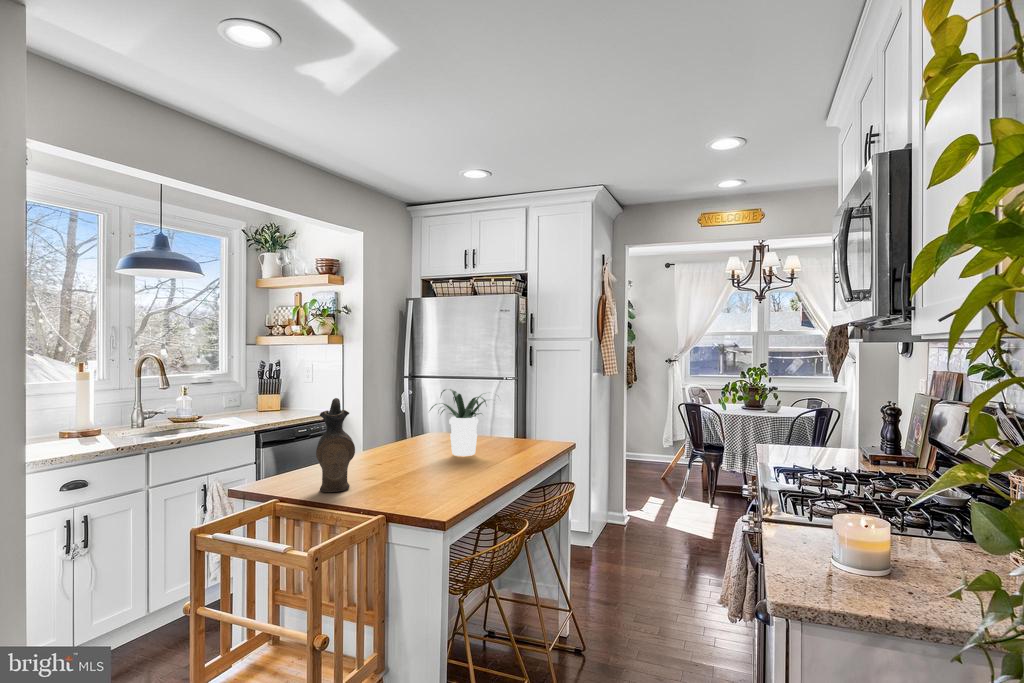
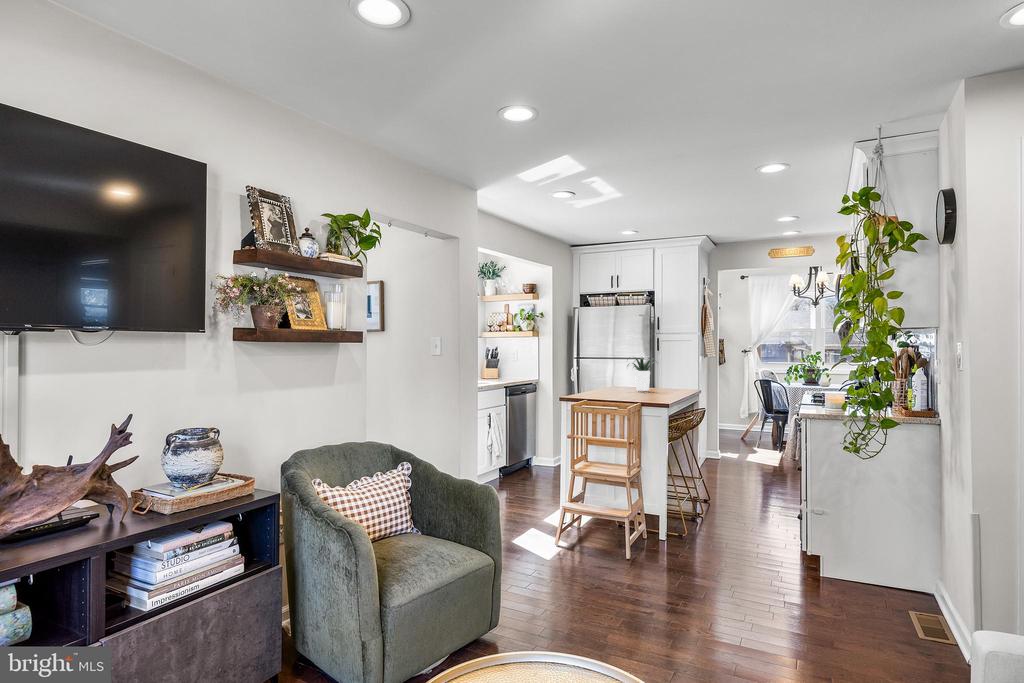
ceramic pitcher: present [316,398,355,492] -> none [595,355,612,395]

